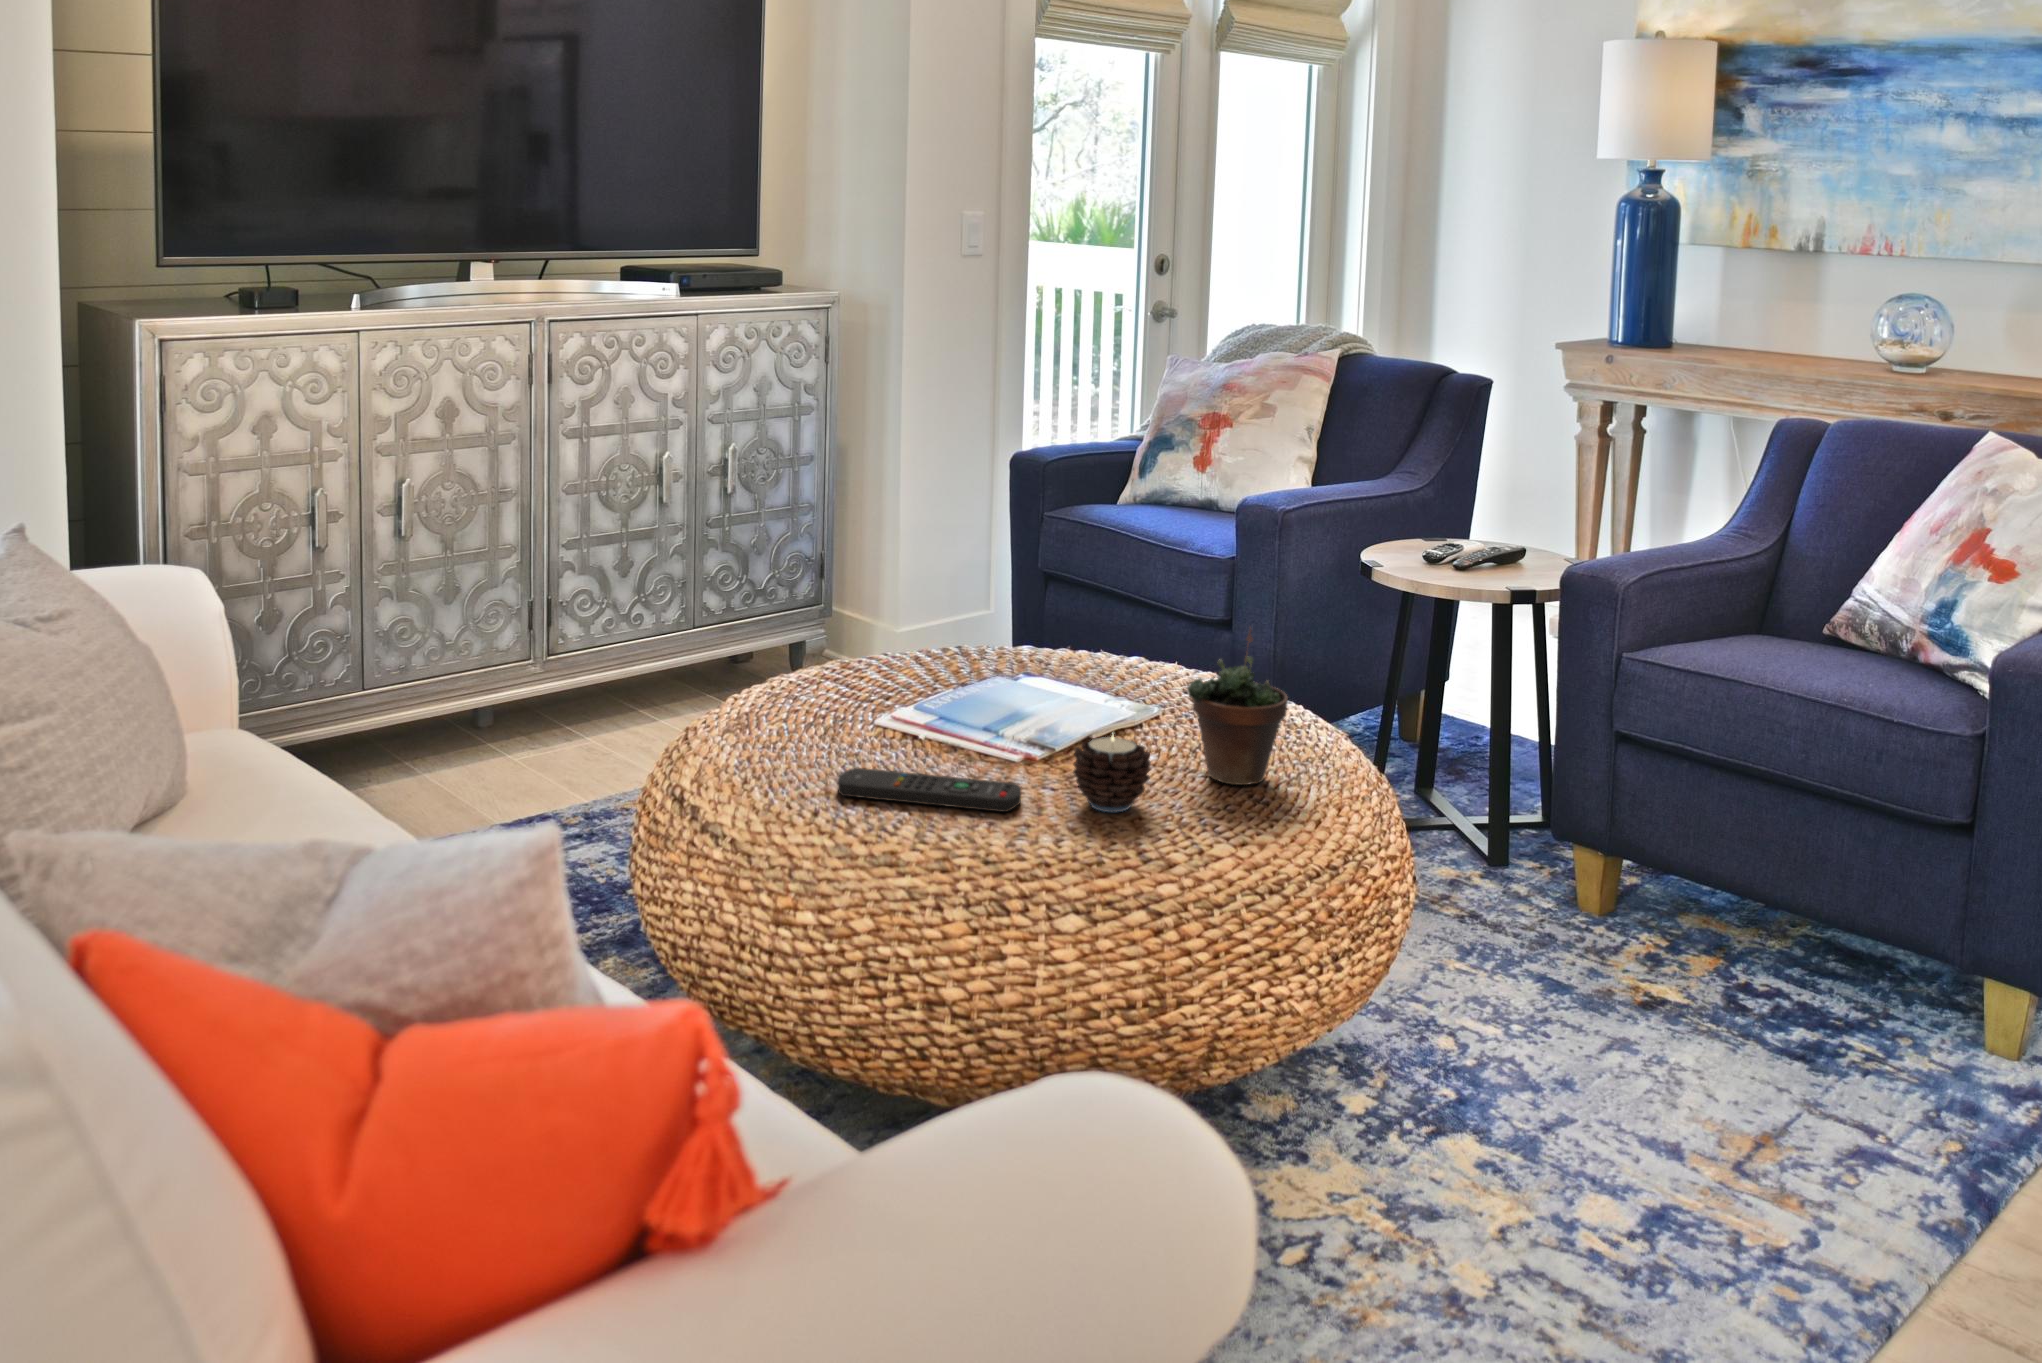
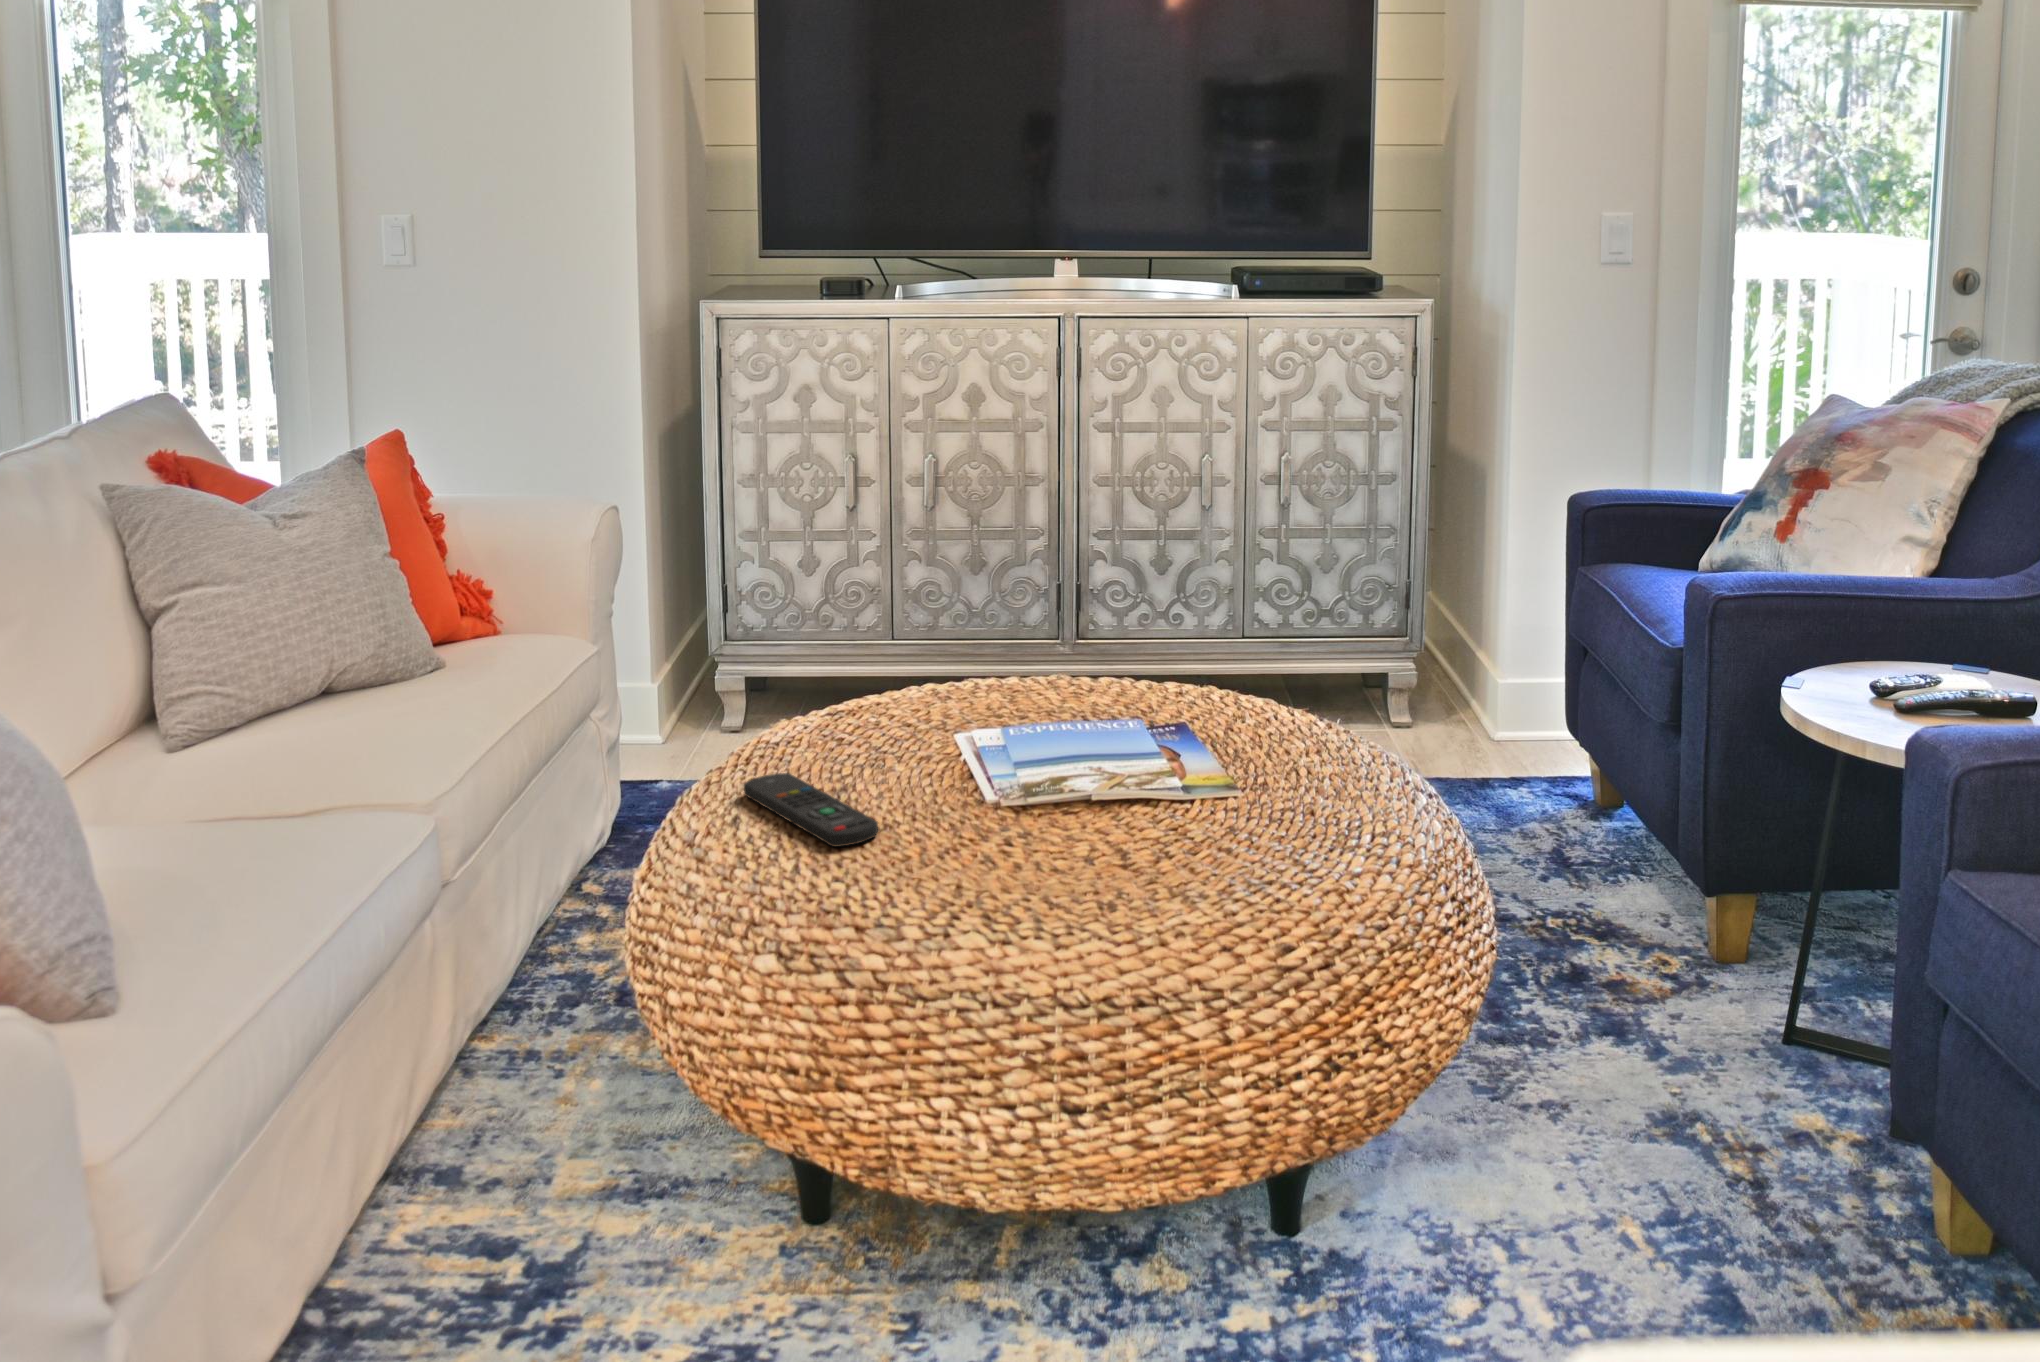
succulent plant: present [1187,628,1288,785] -> none [1049,703,1167,887]
candle: present [1074,736,1151,812] -> none [888,787,977,876]

